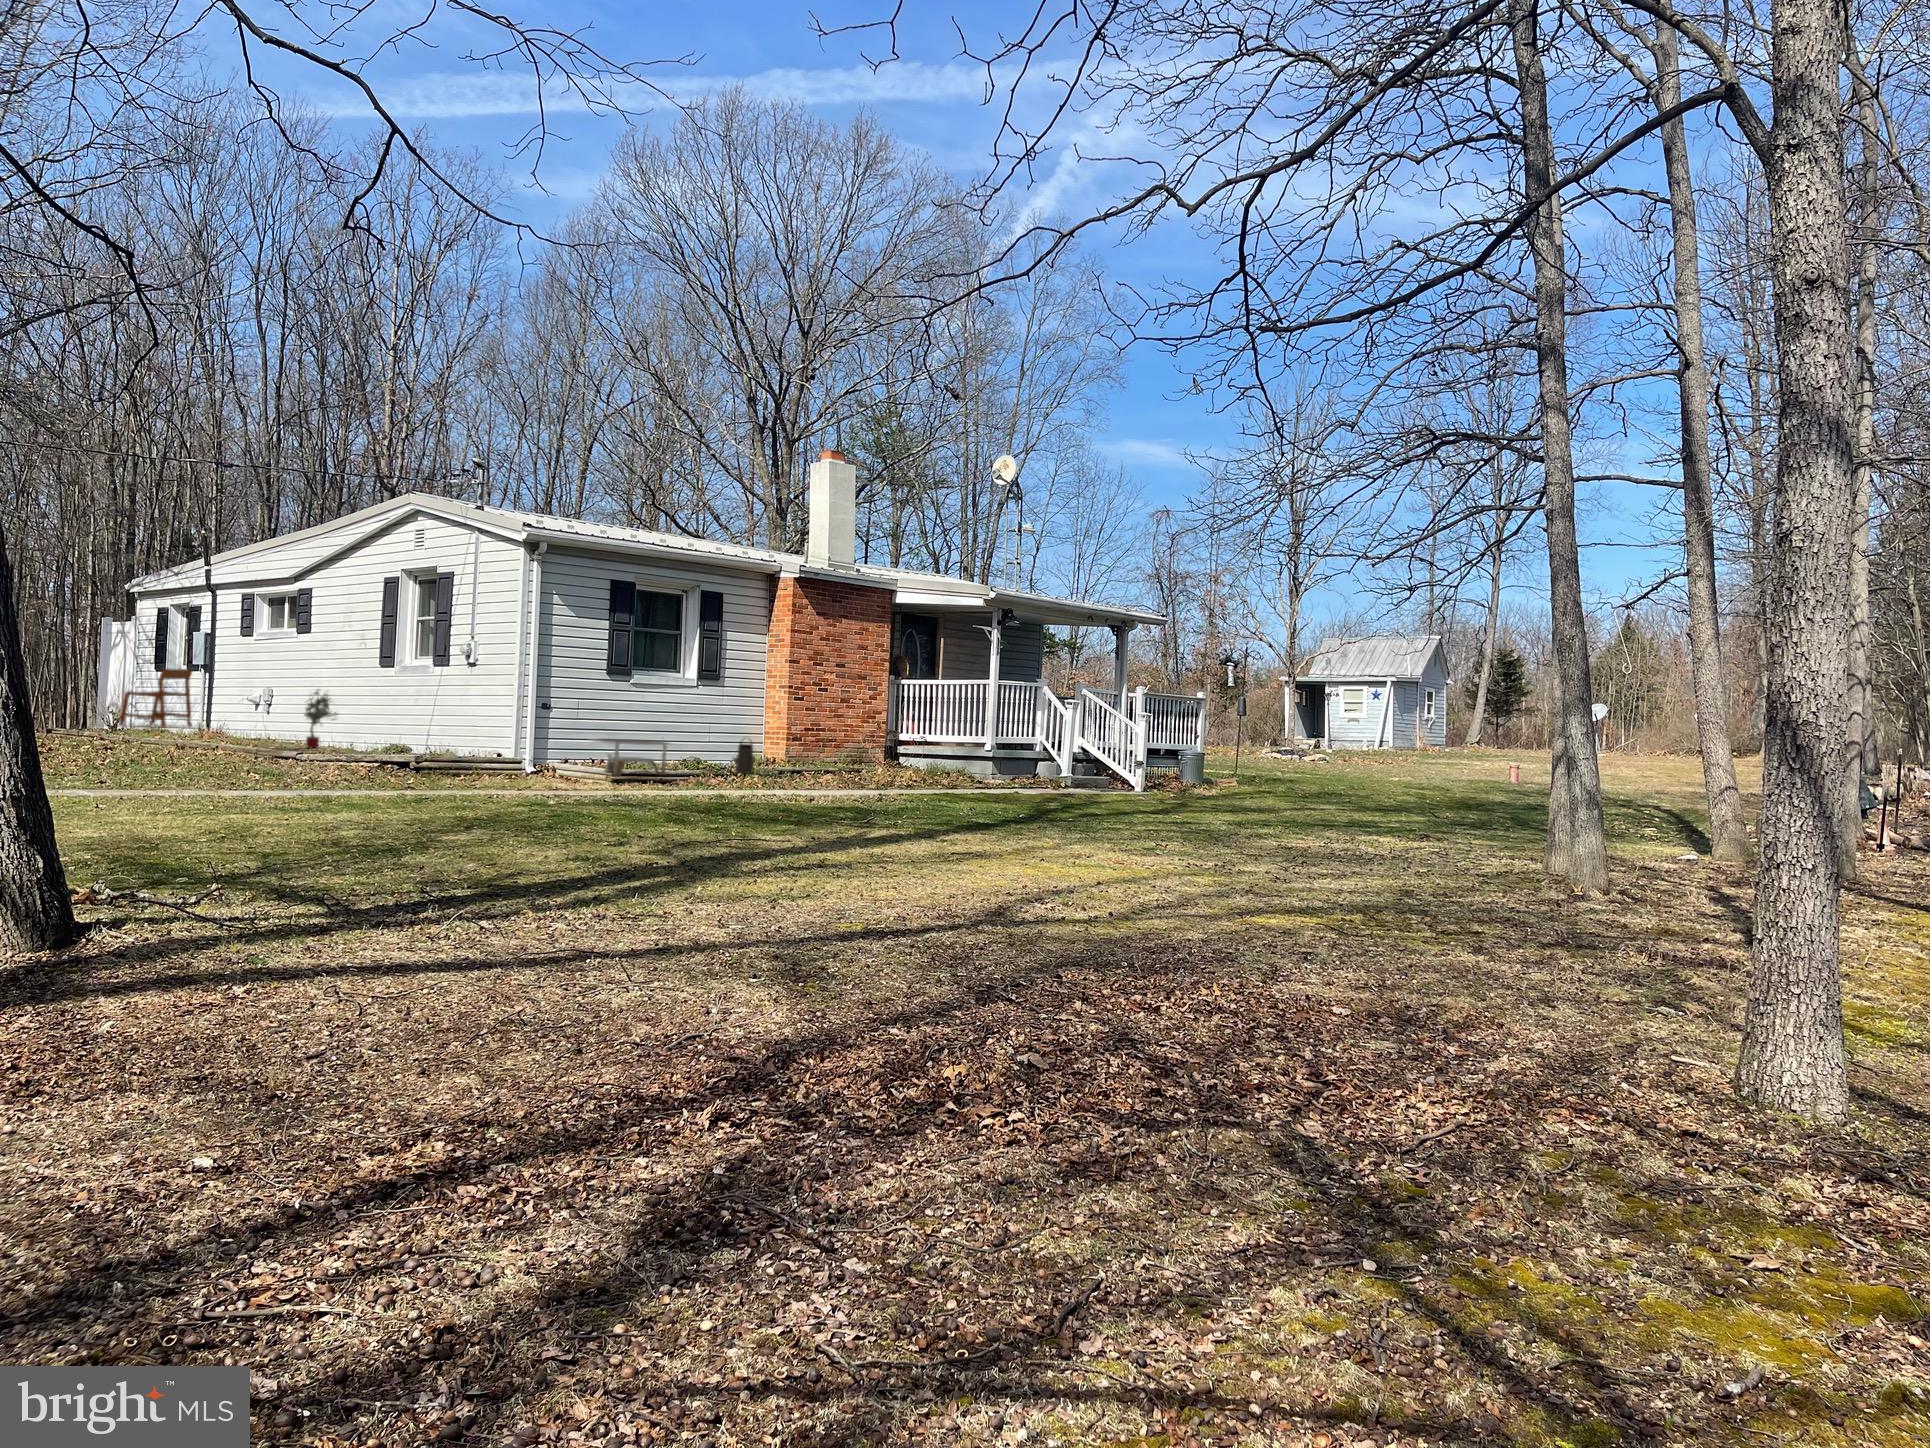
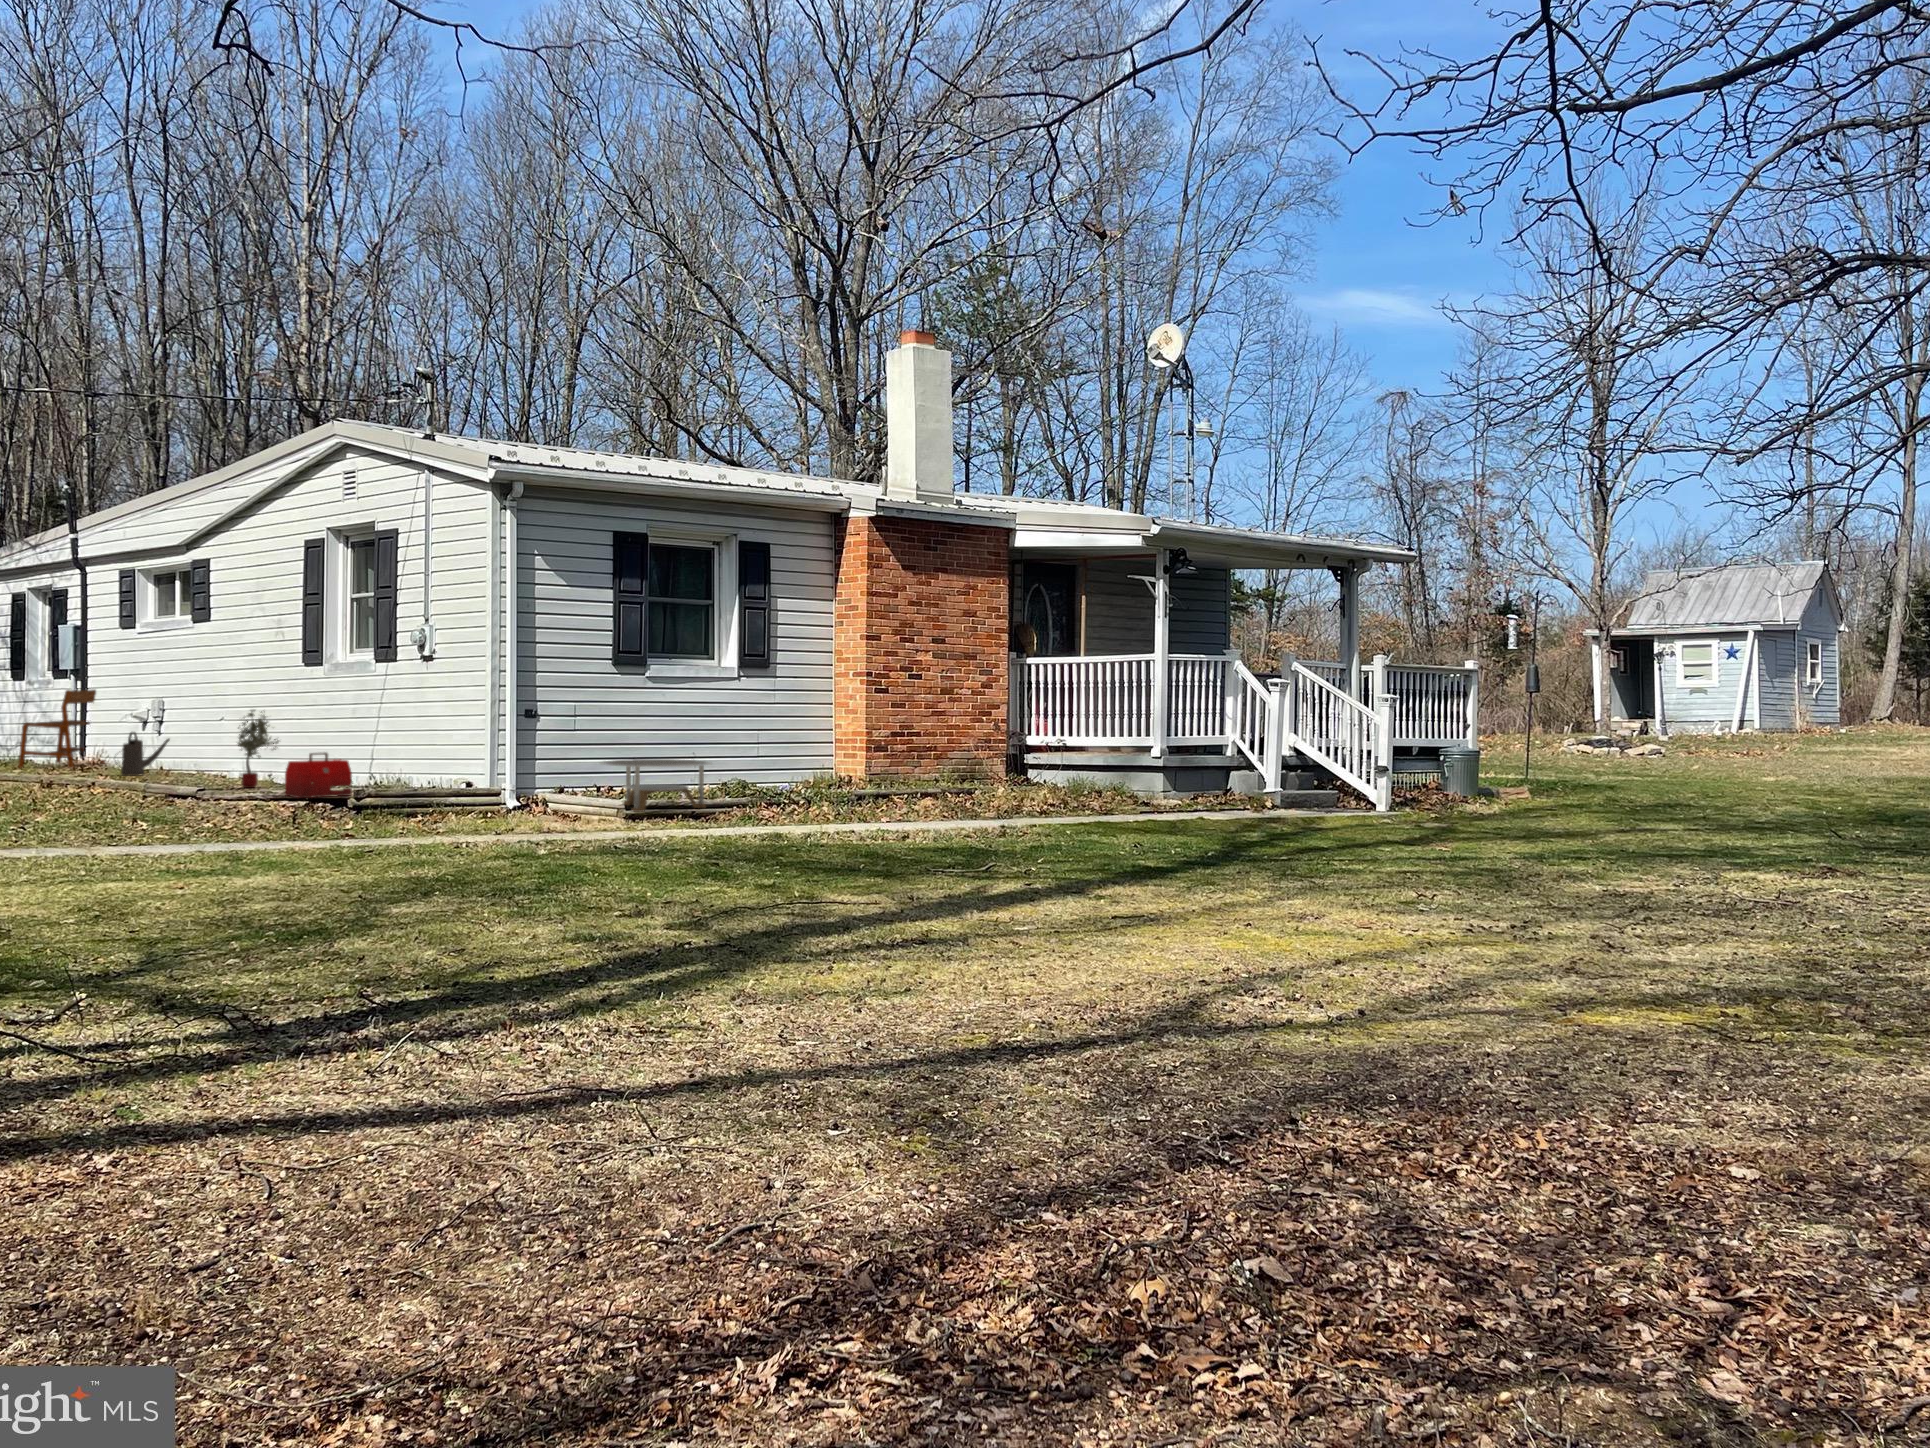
toolbox: none [341,724,396,757] -> present [285,752,352,798]
watering can: present [734,742,755,774] -> present [121,732,170,776]

